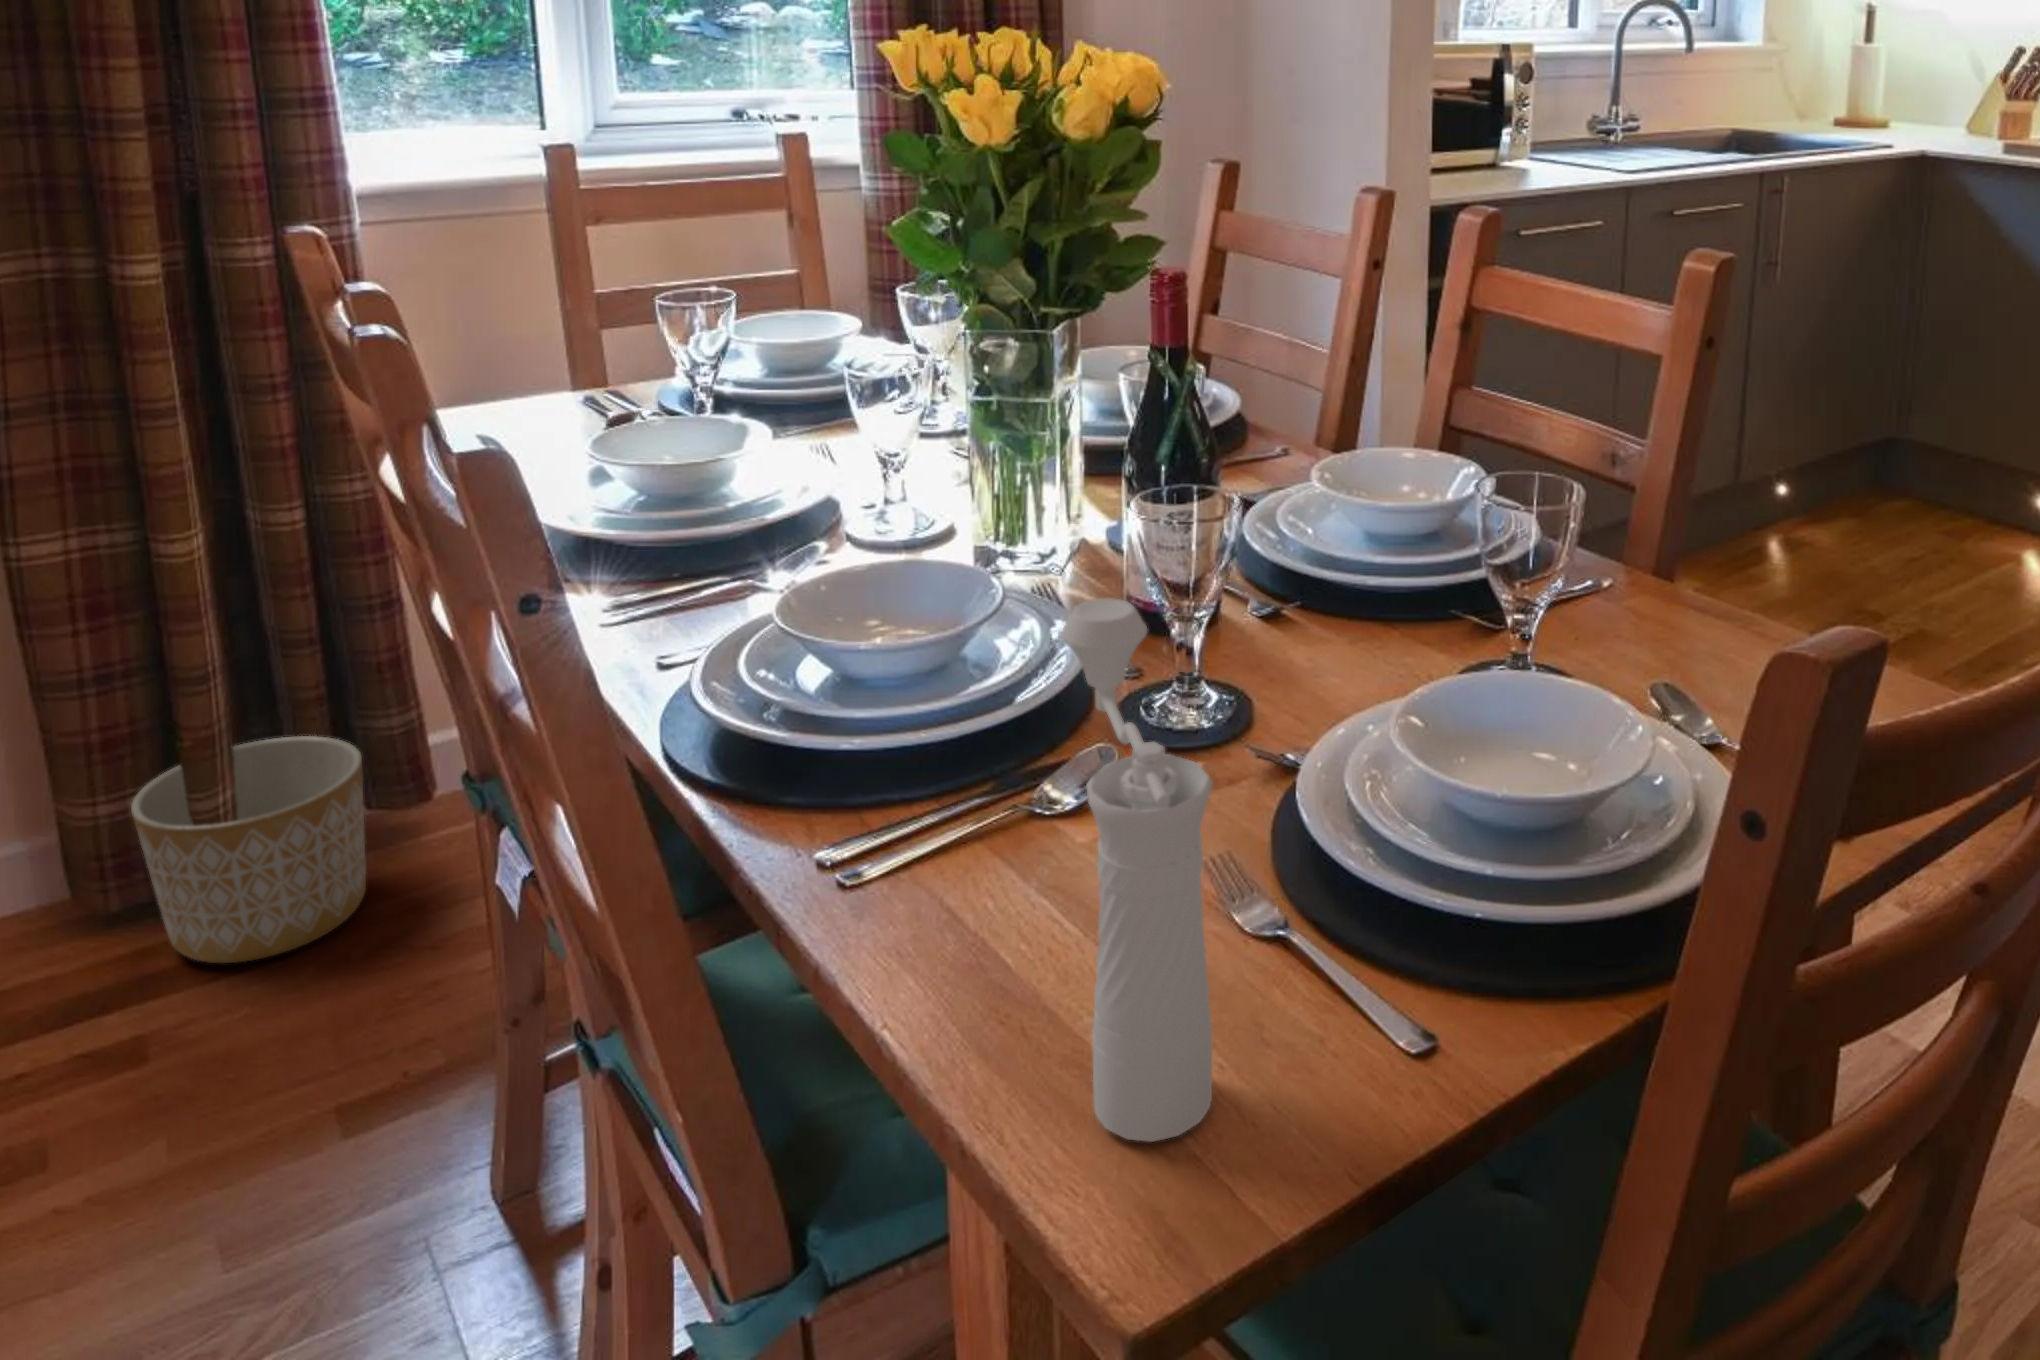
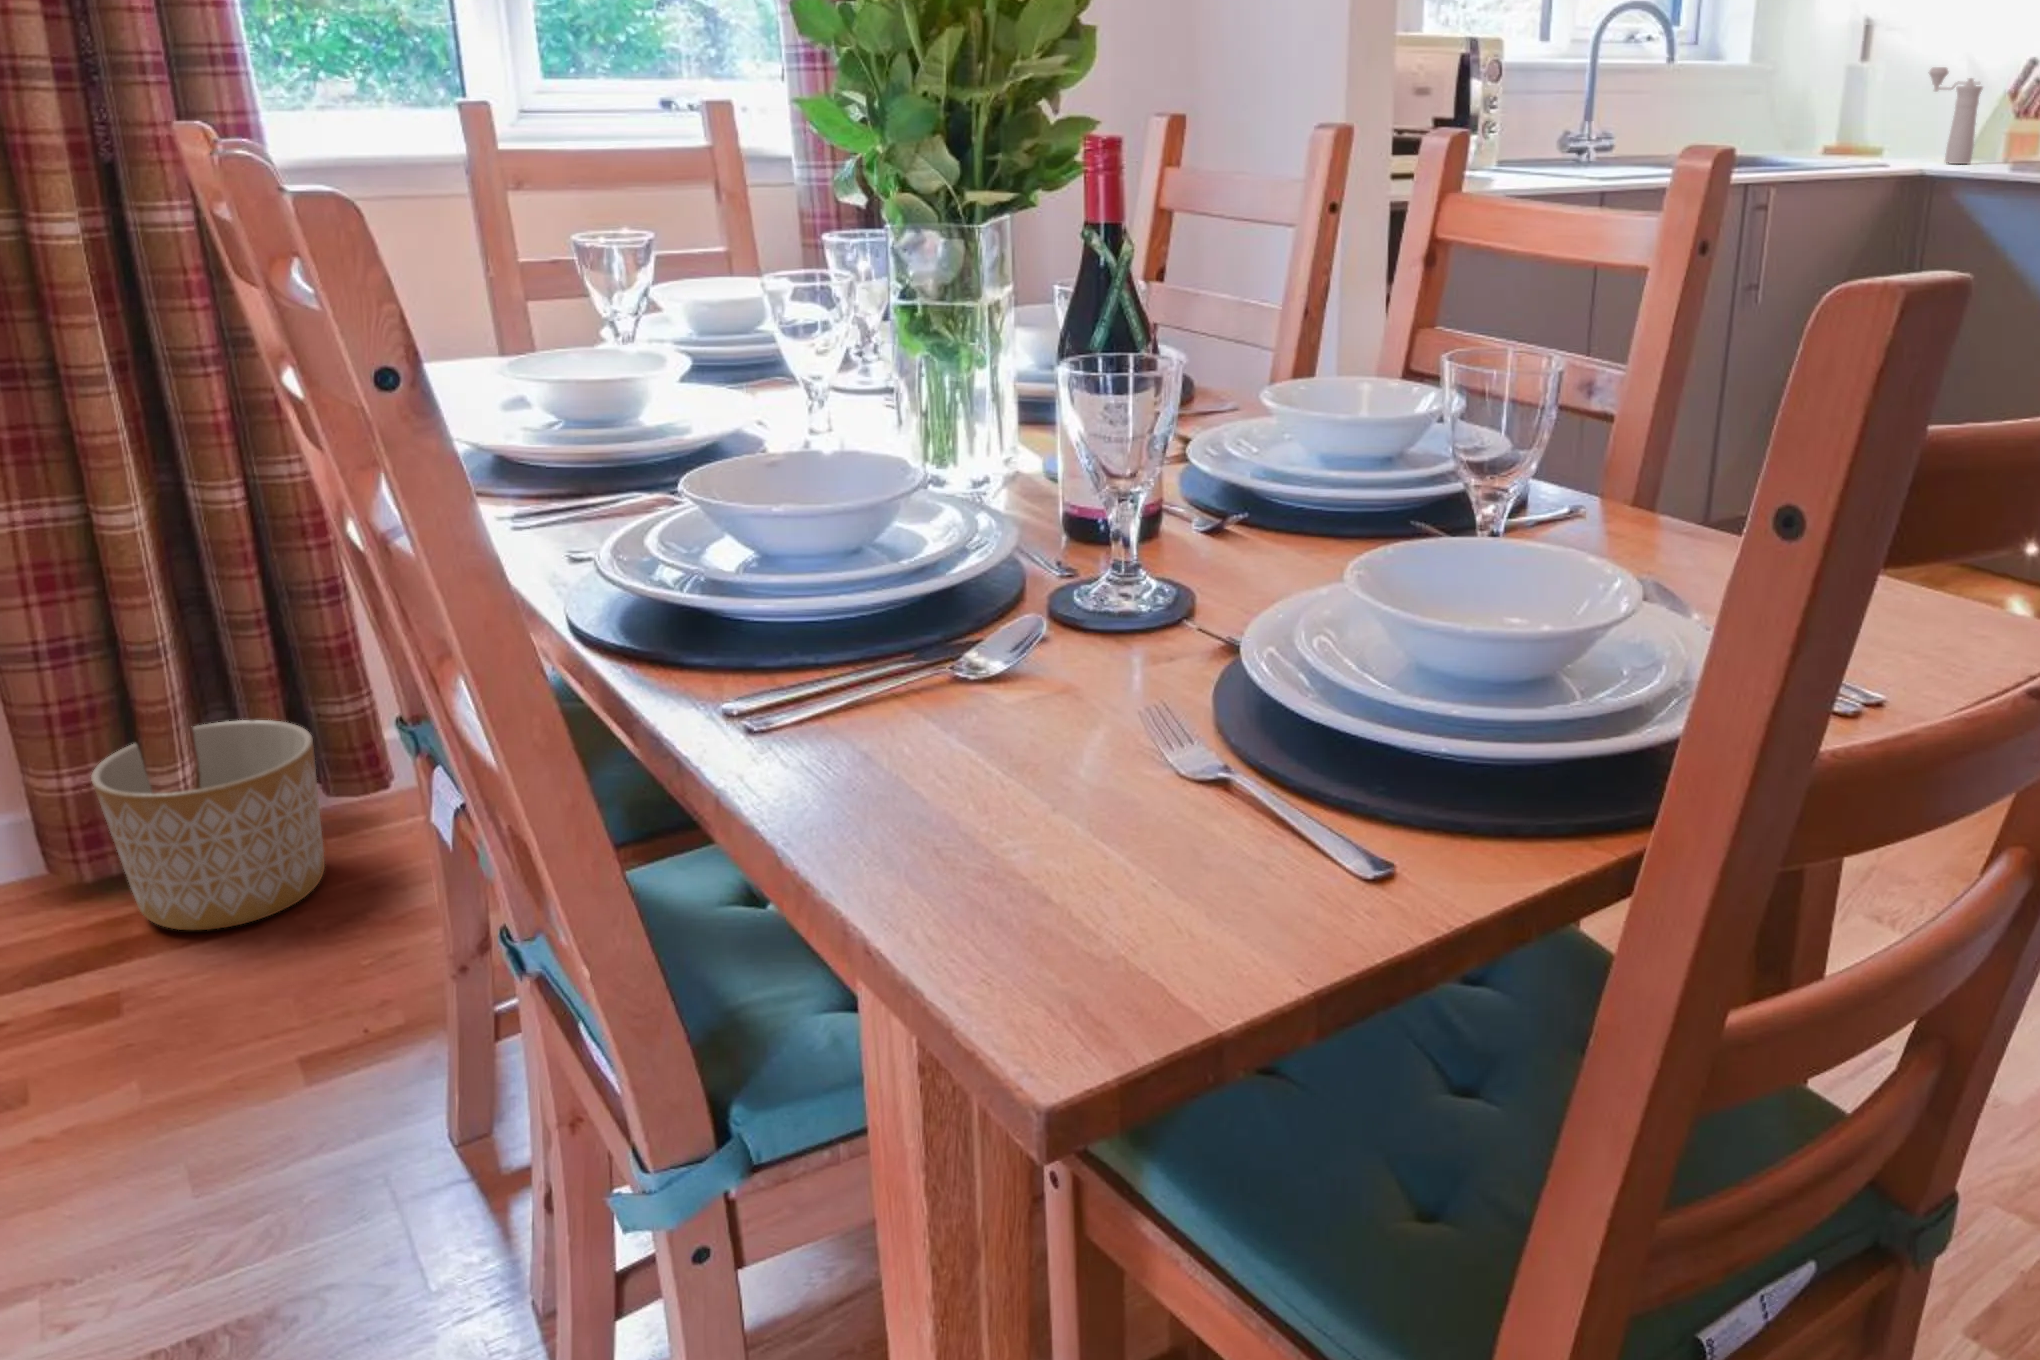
pepper mill: present [1061,598,1212,1142] -> present [1929,67,1983,164]

